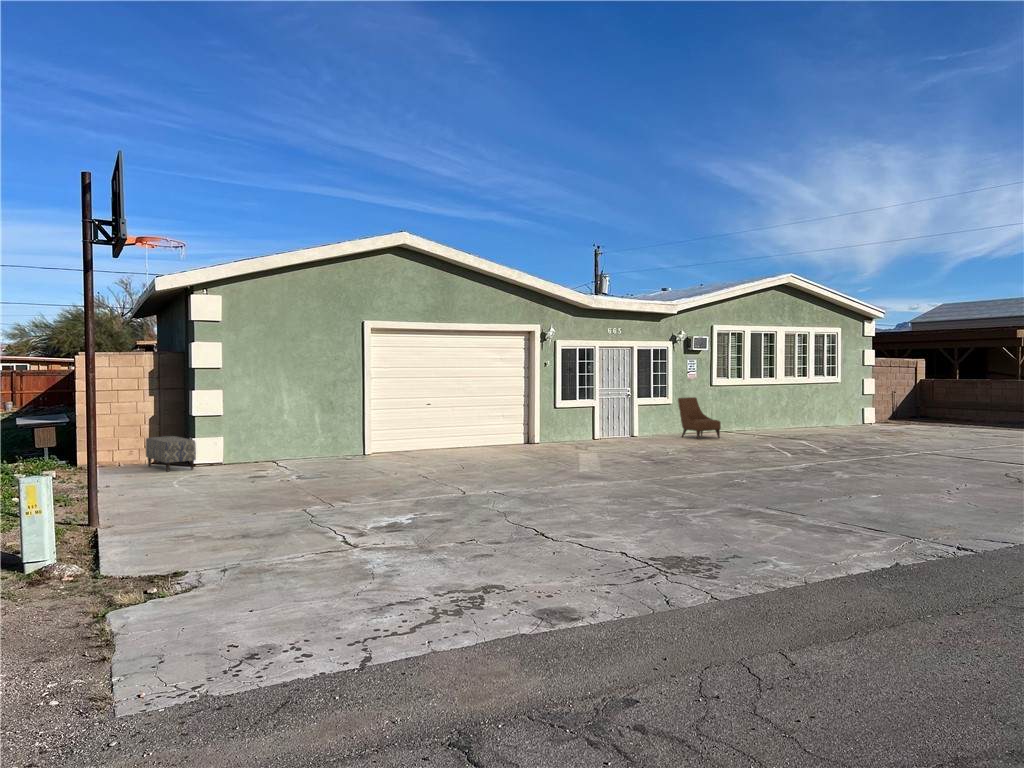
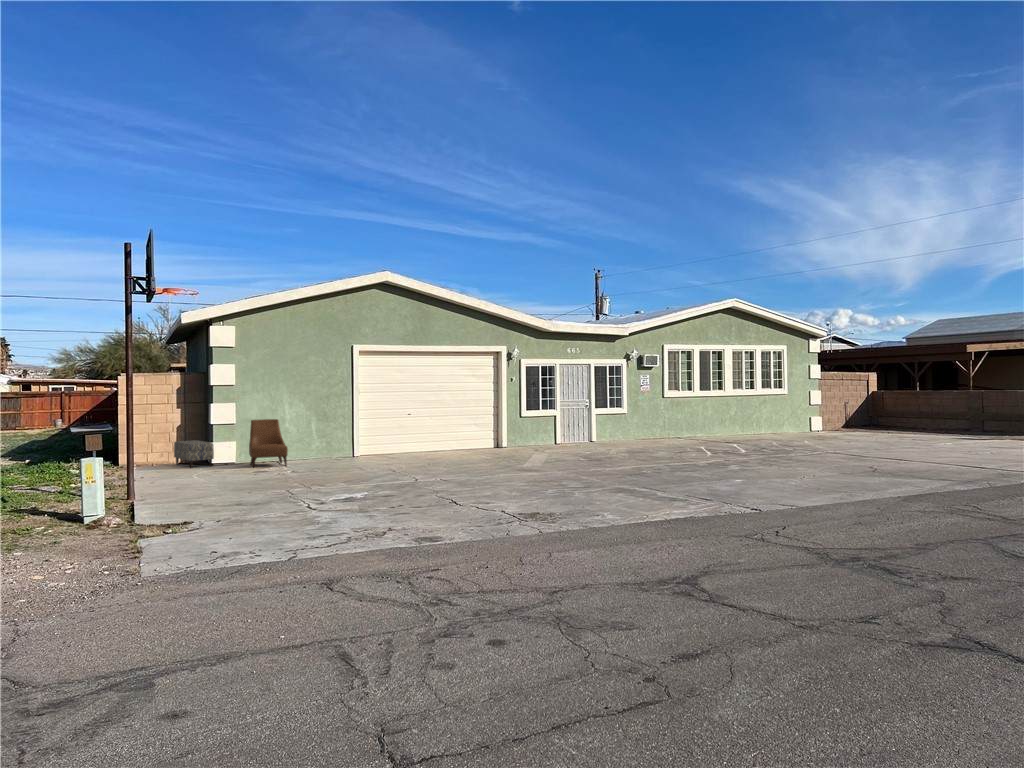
chair: present [678,397,721,439] -> present [249,419,288,467]

